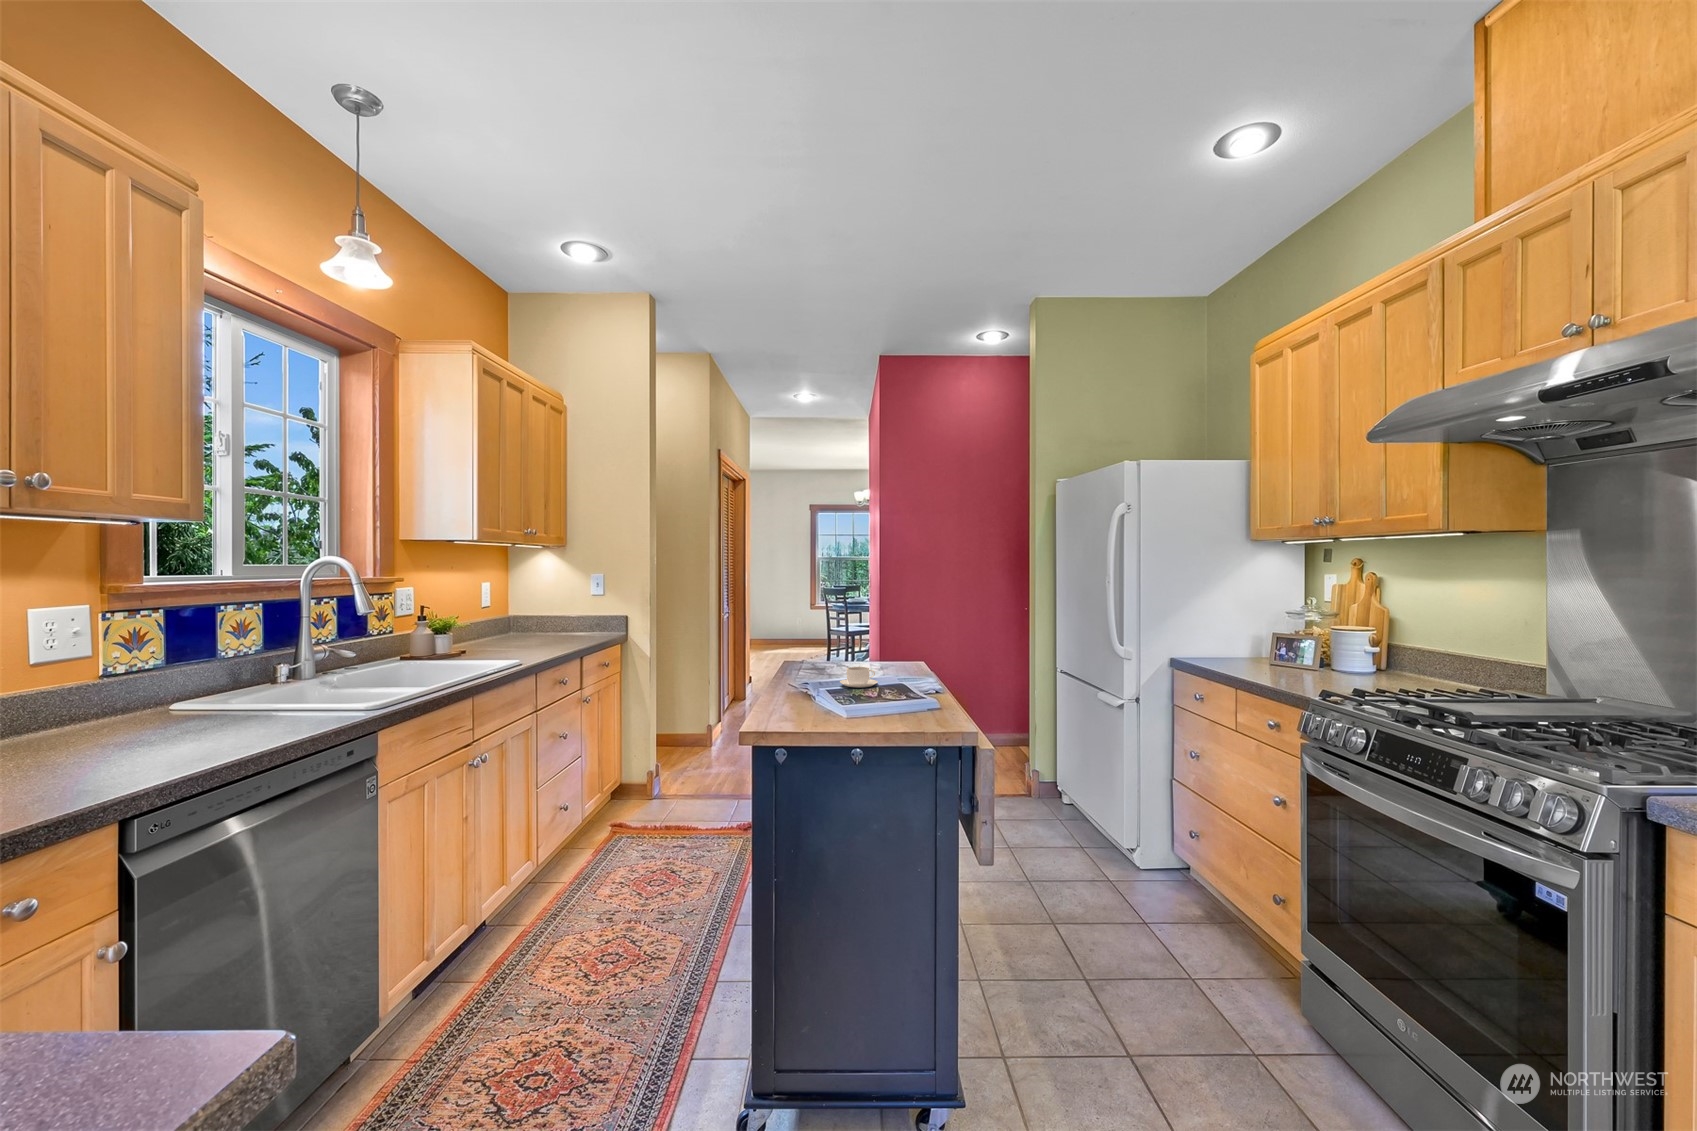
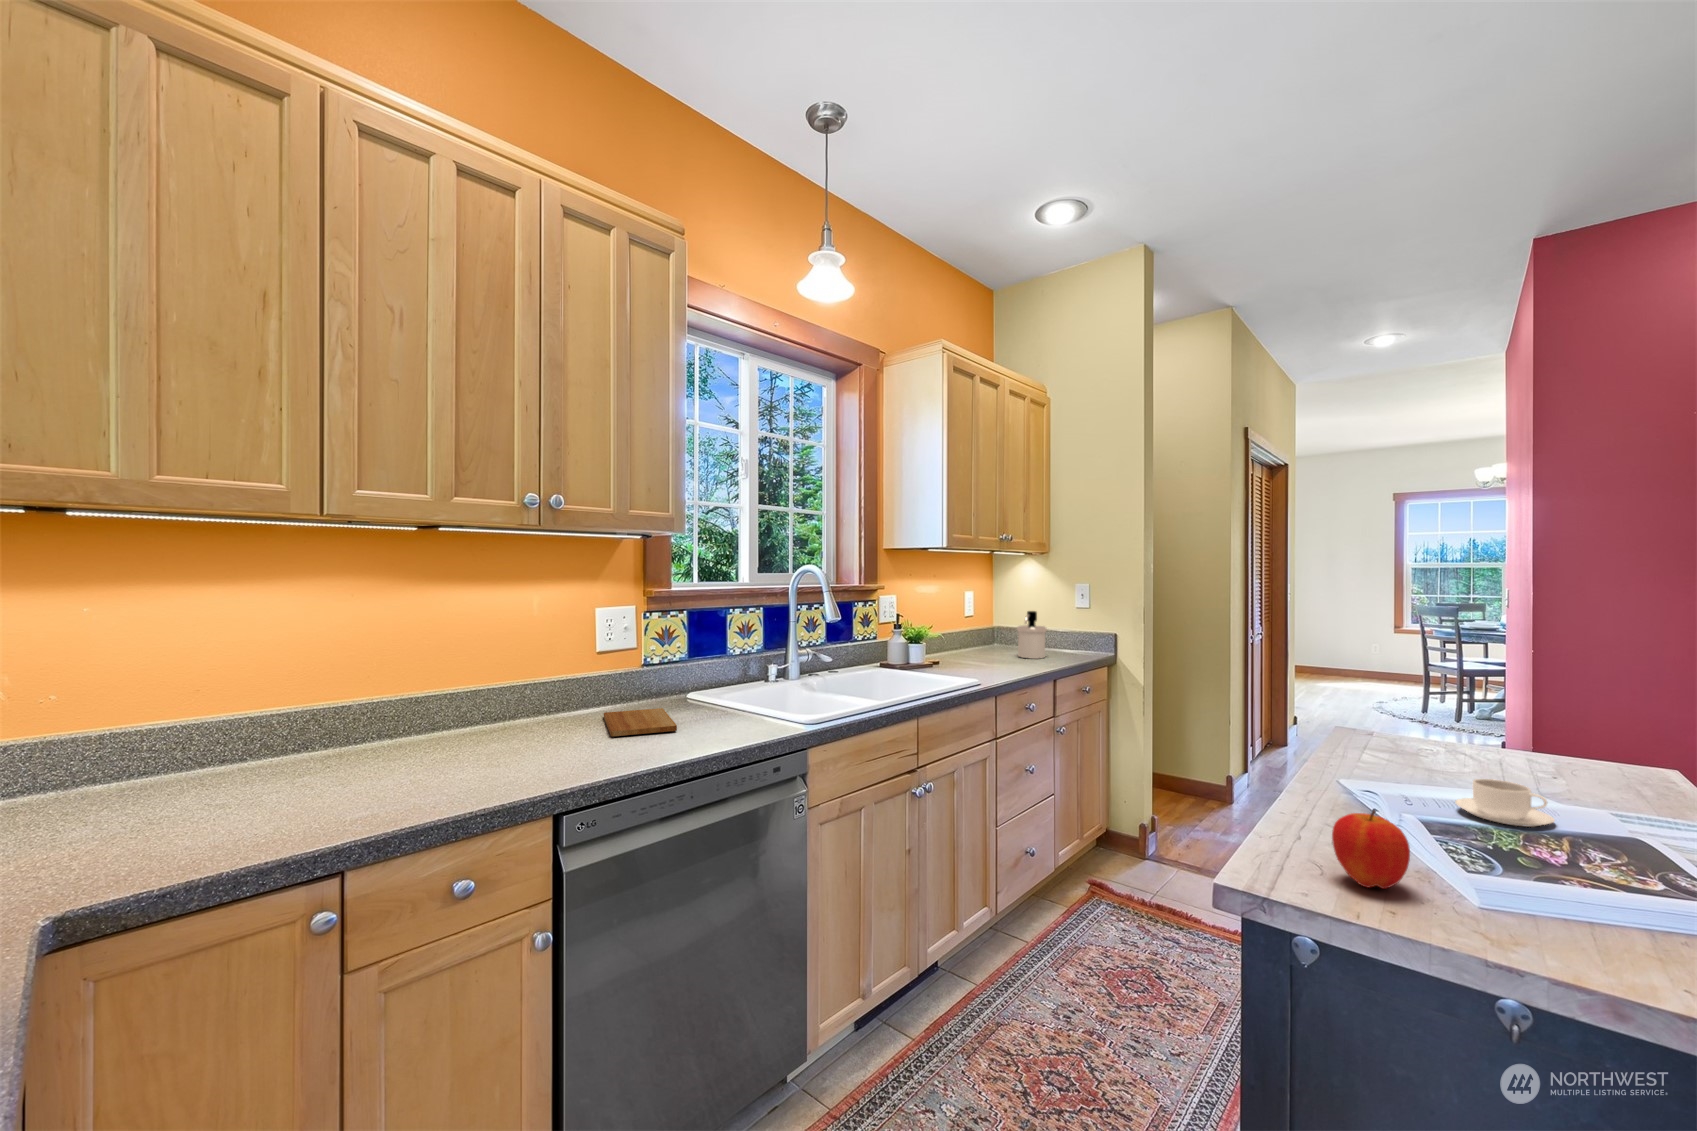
soap dispenser: none [543,599,570,641] -> present [1017,611,1047,659]
apple: none [788,679,822,721] -> present [1332,810,1410,889]
cutting board: none [61,719,204,750] -> present [604,708,677,736]

